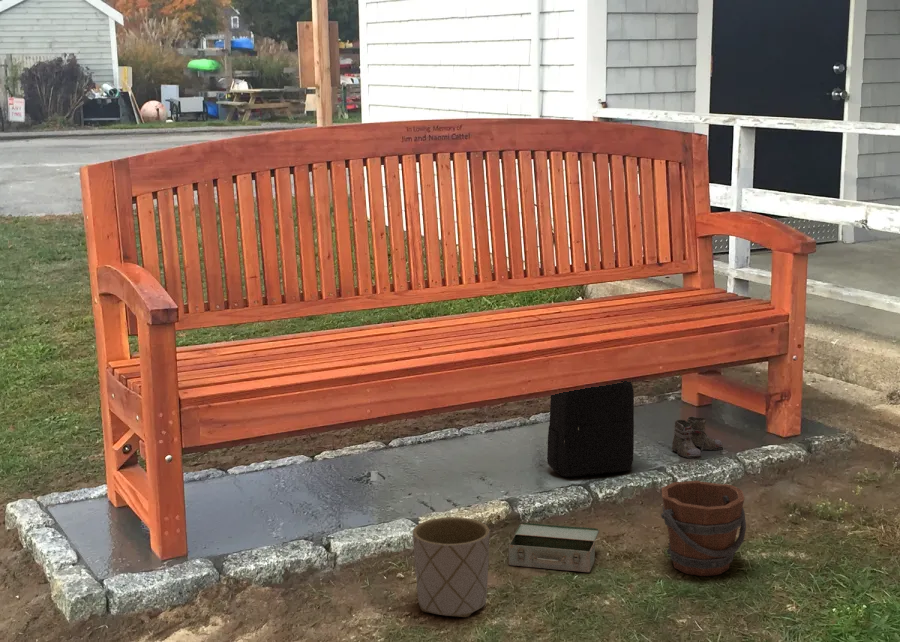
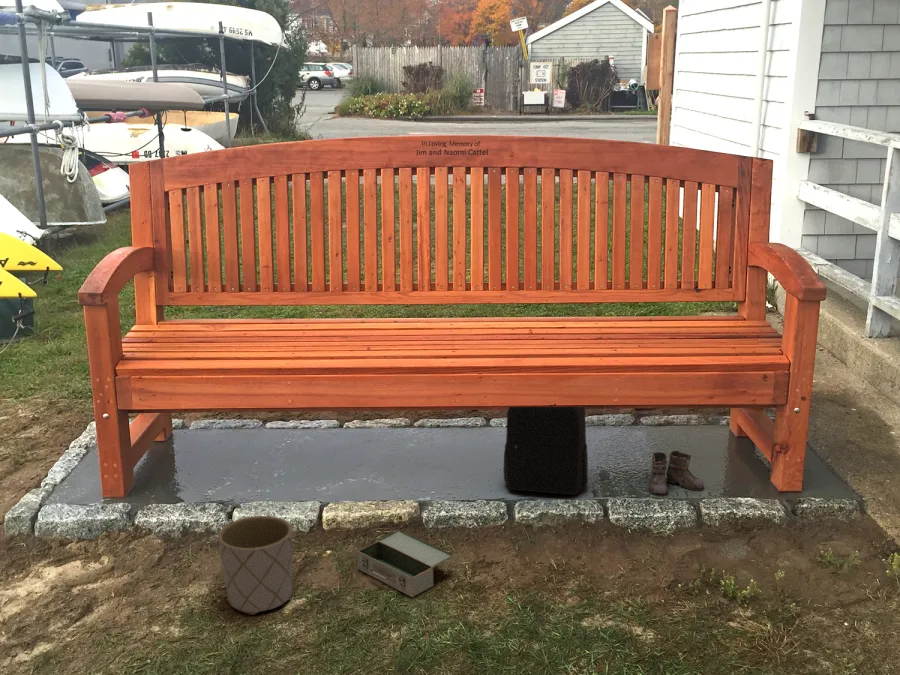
bucket: present [661,481,746,576] -> none [473,527,572,635]

